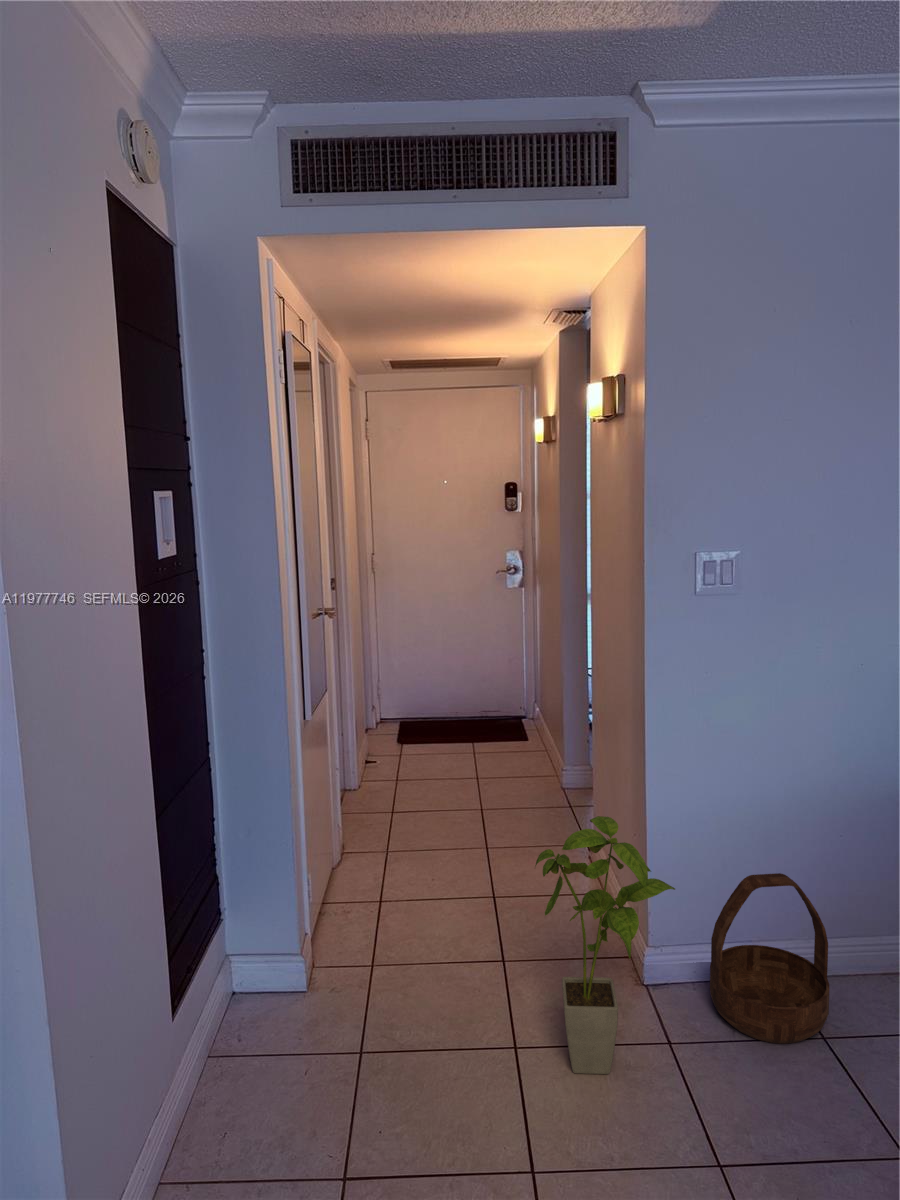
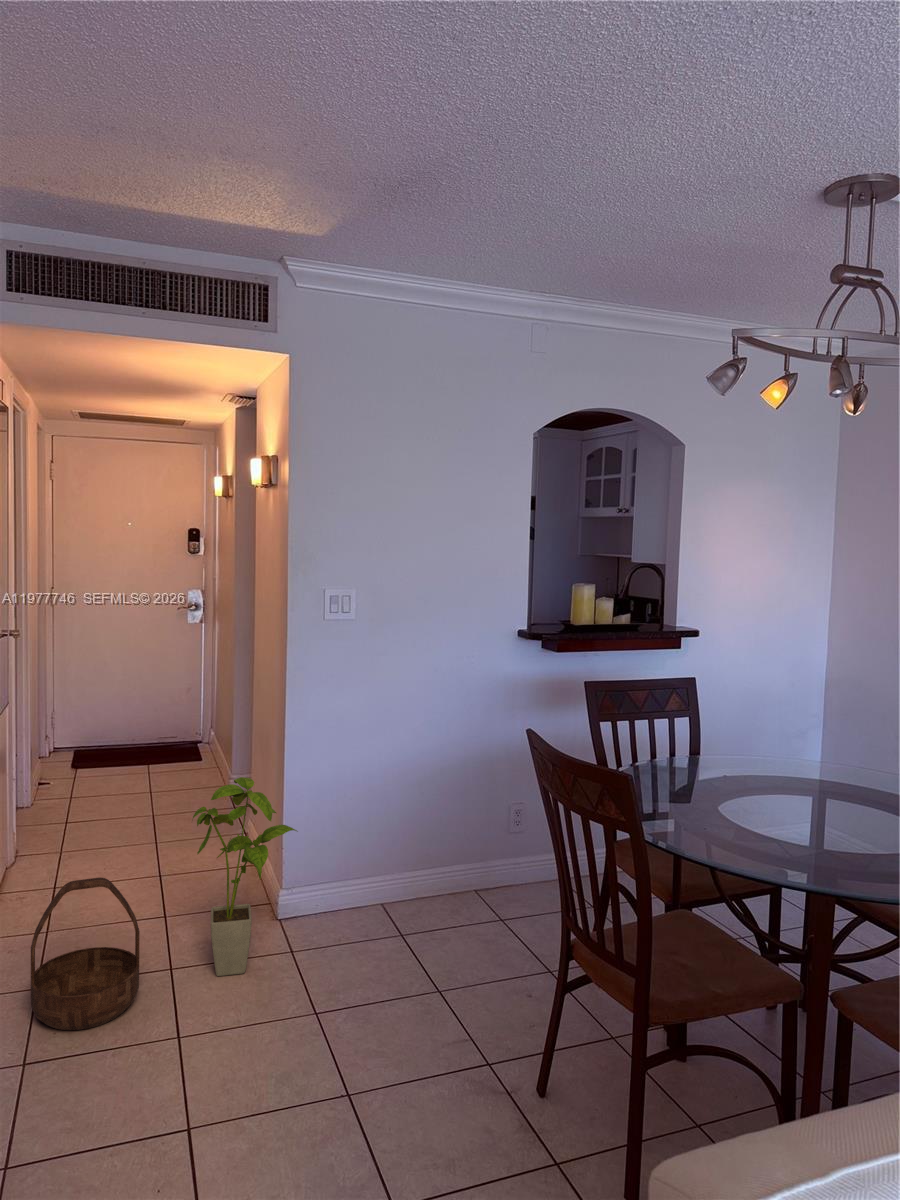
basket: present [710,873,829,1044] -> present [31,877,140,1030]

